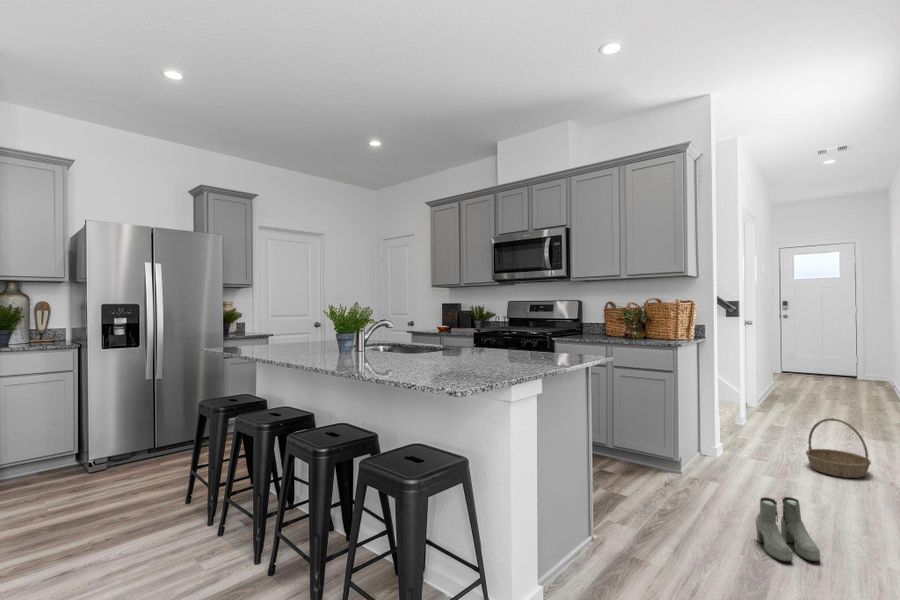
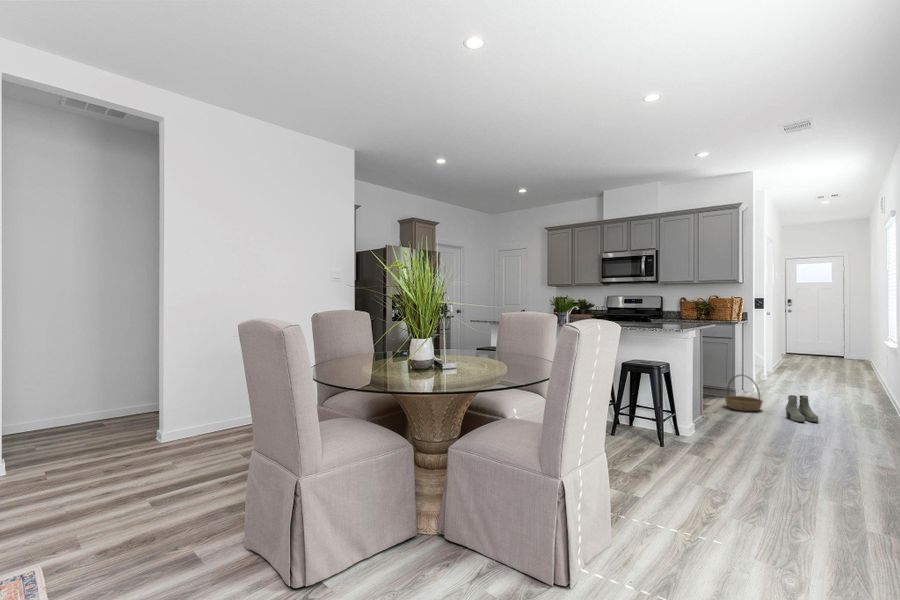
basket: present [806,418,871,478] -> present [725,375,763,411]

